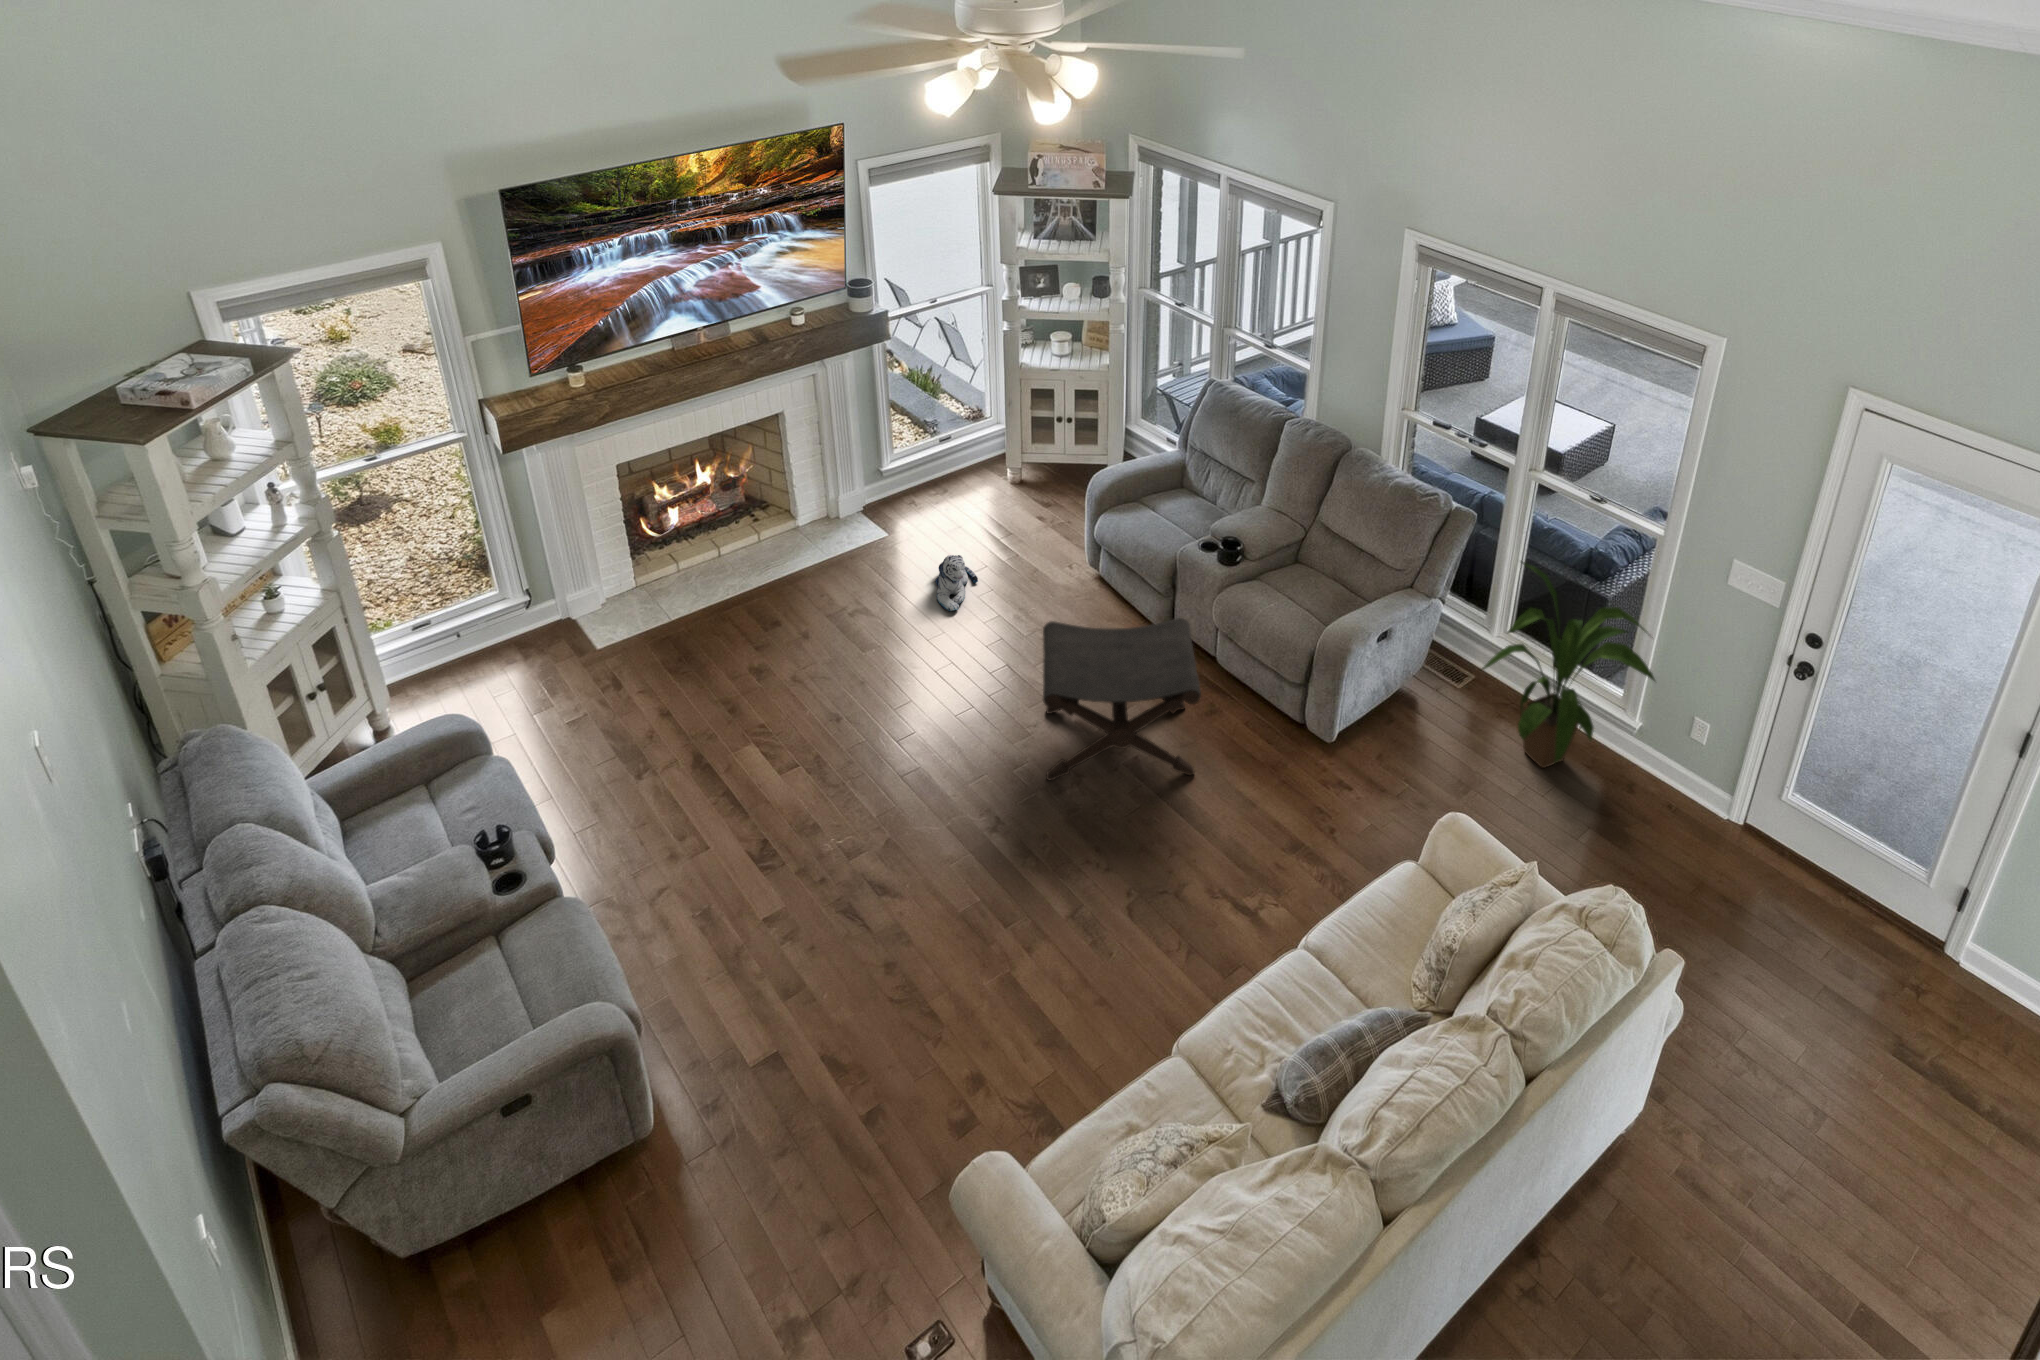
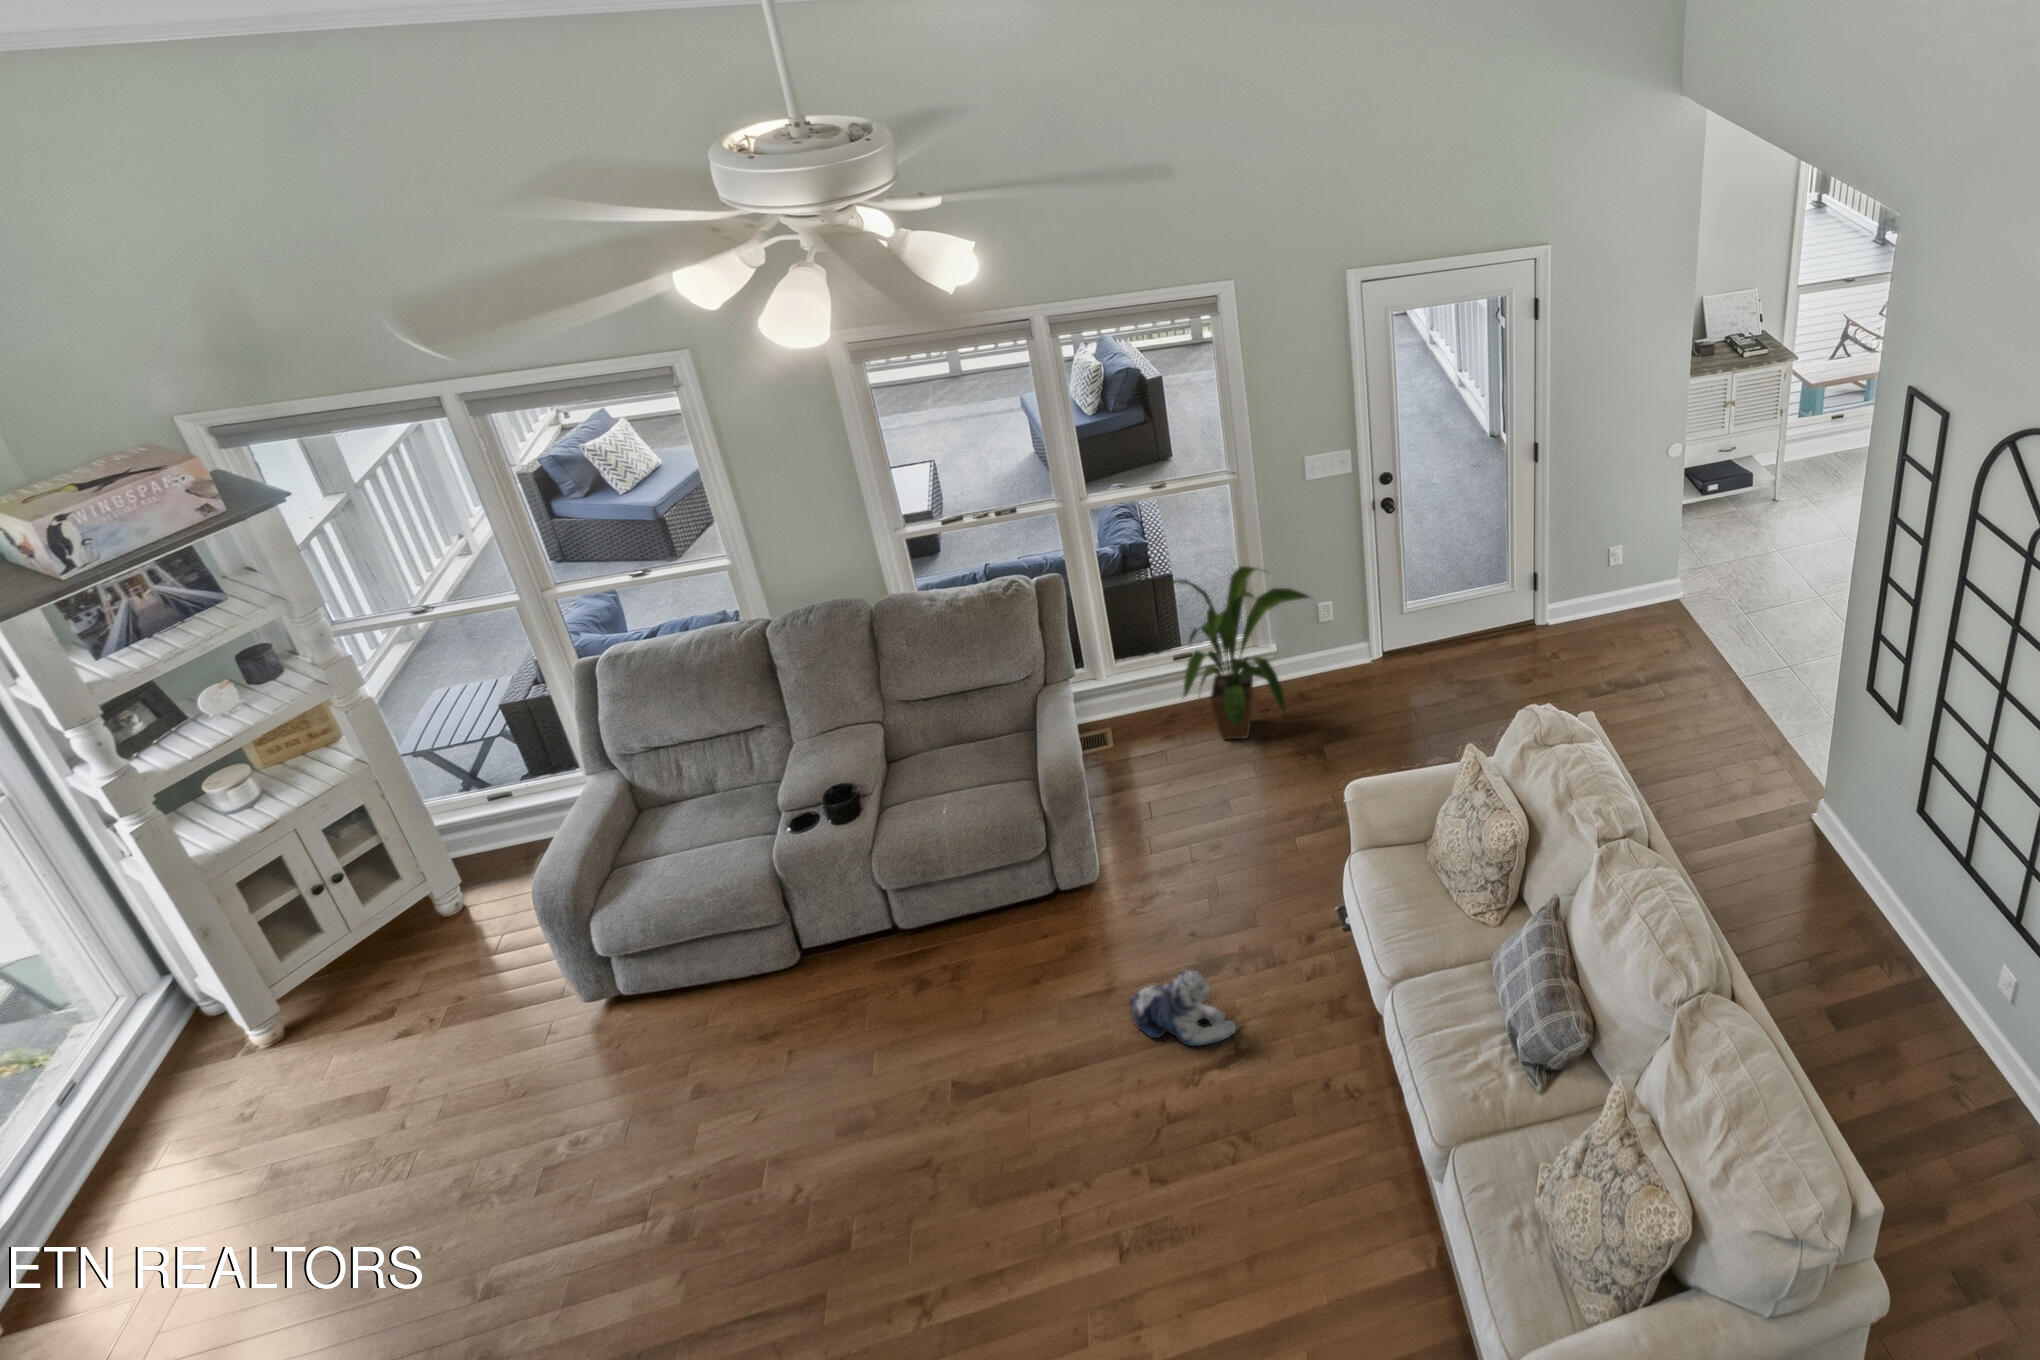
plush toy: present [935,555,978,611] -> present [1129,970,1236,1047]
footstool: present [1043,618,1201,780] -> none [759,896,1037,1192]

